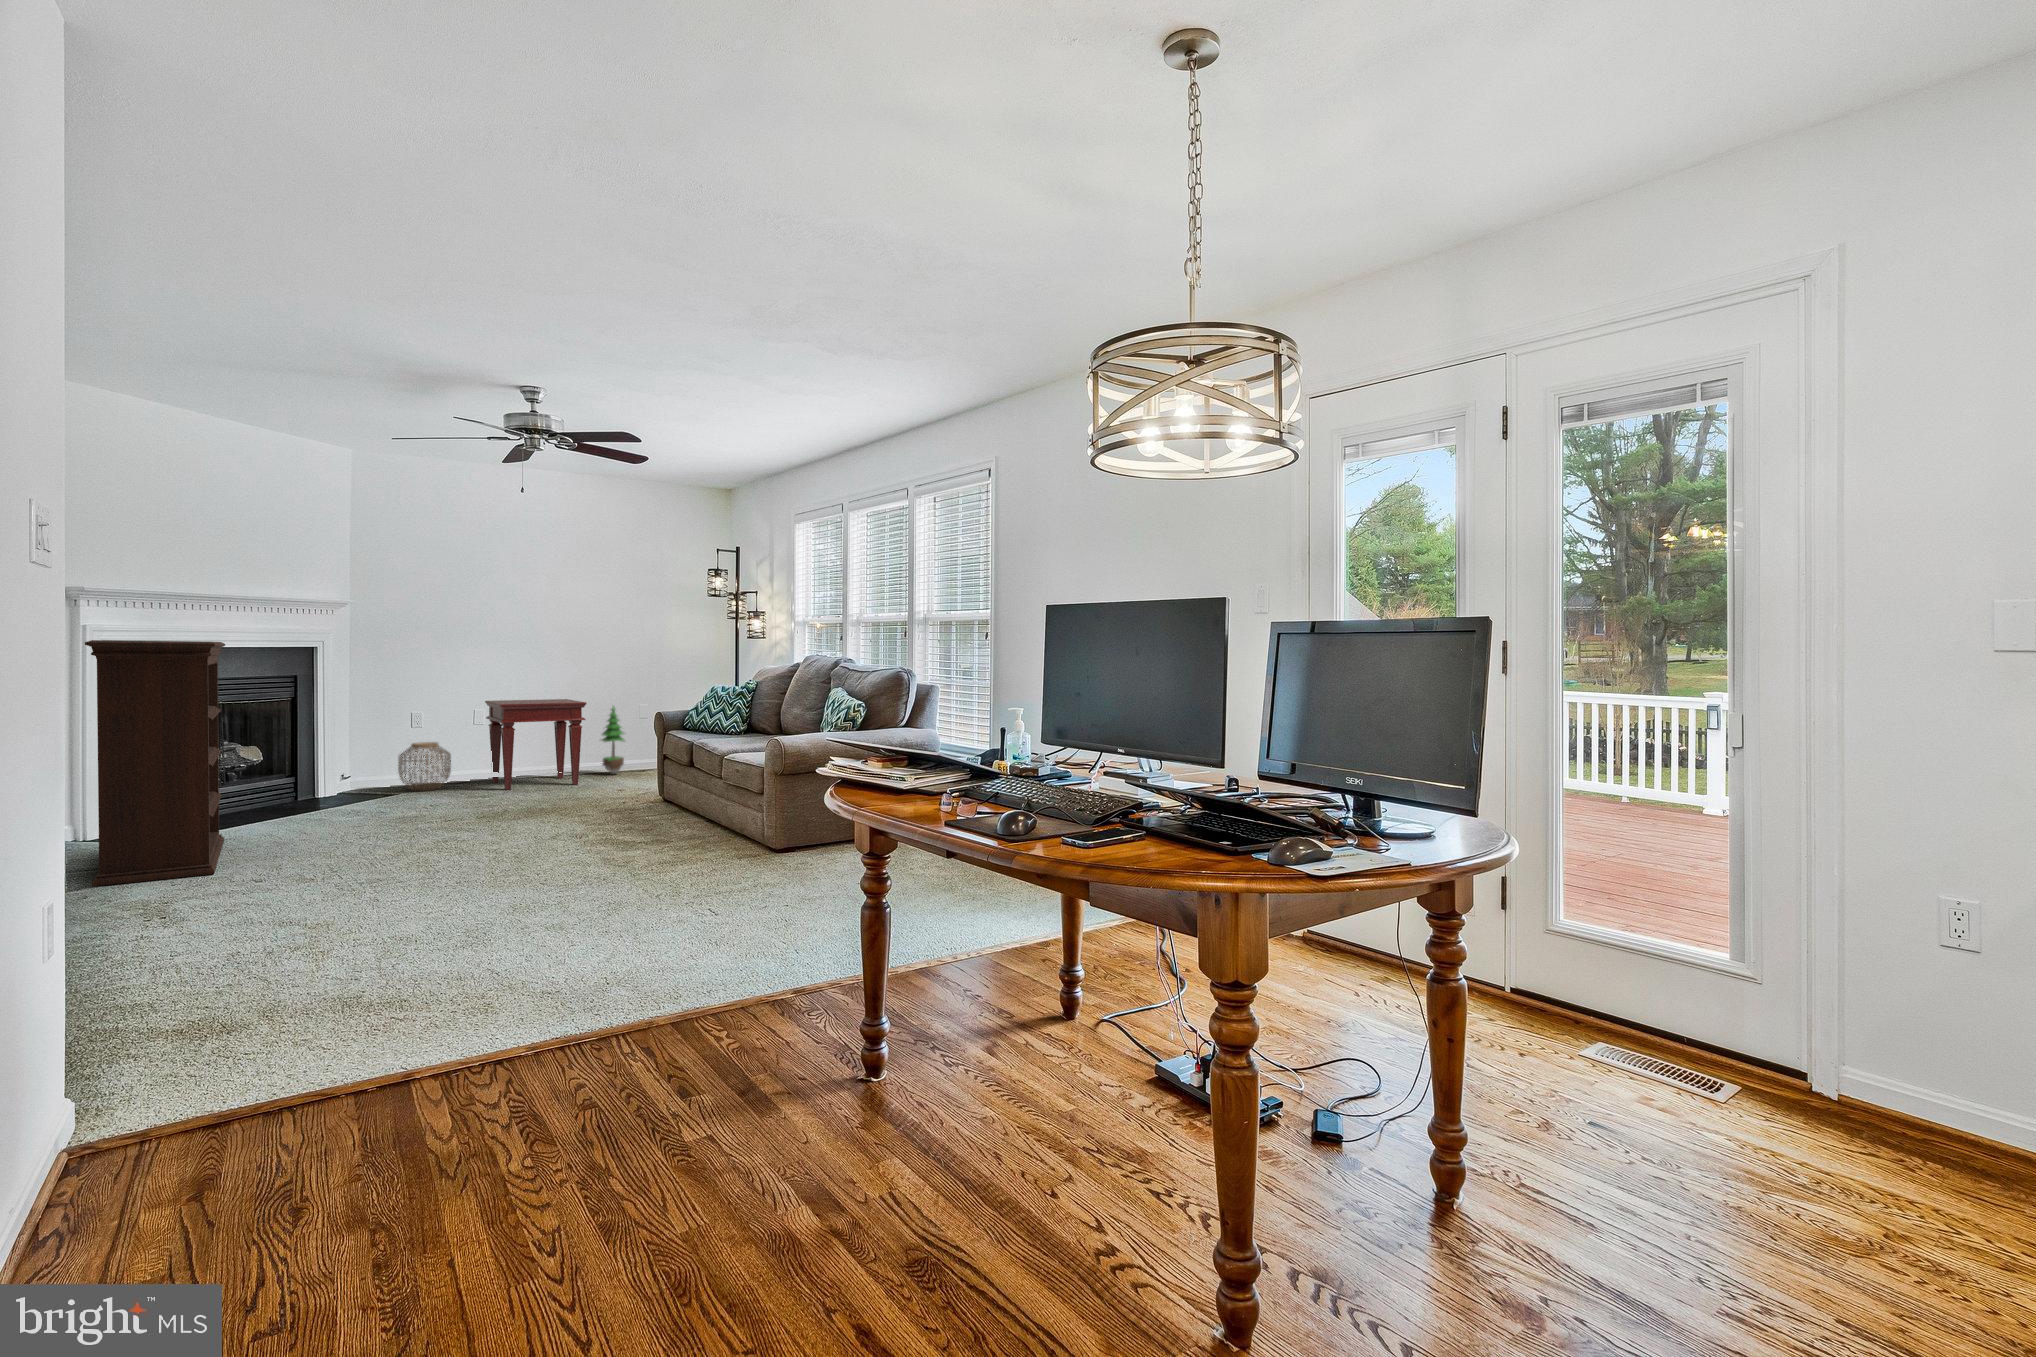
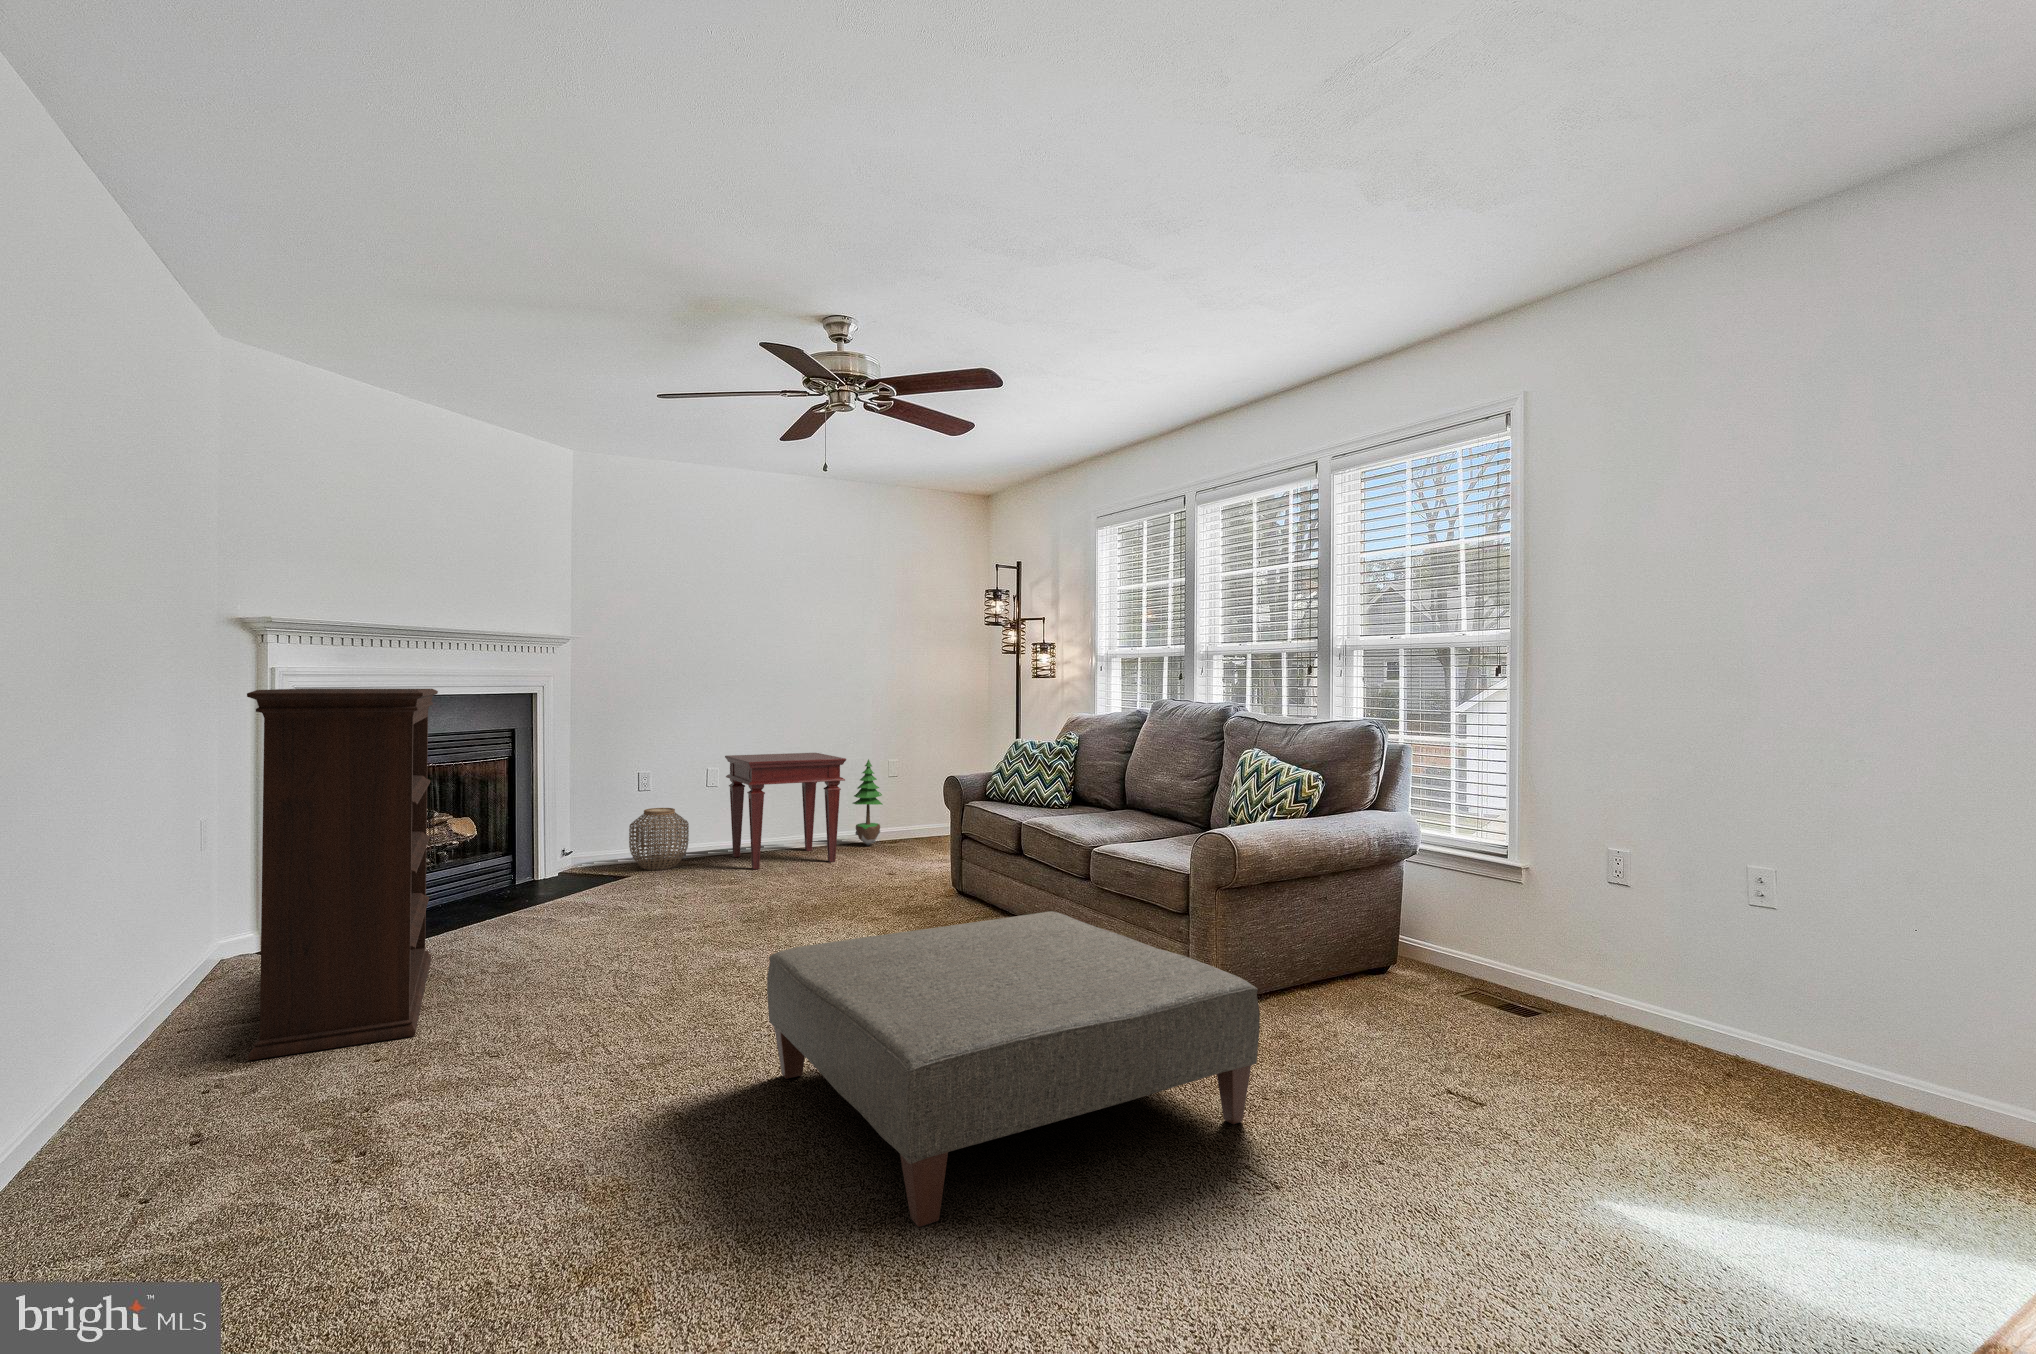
ottoman: none [459,789,752,926] -> present [767,911,1260,1227]

